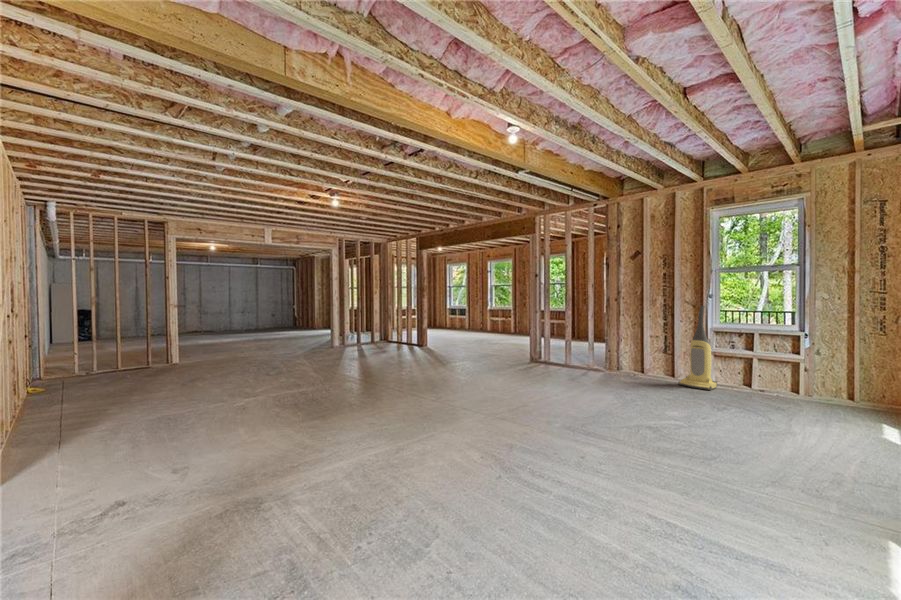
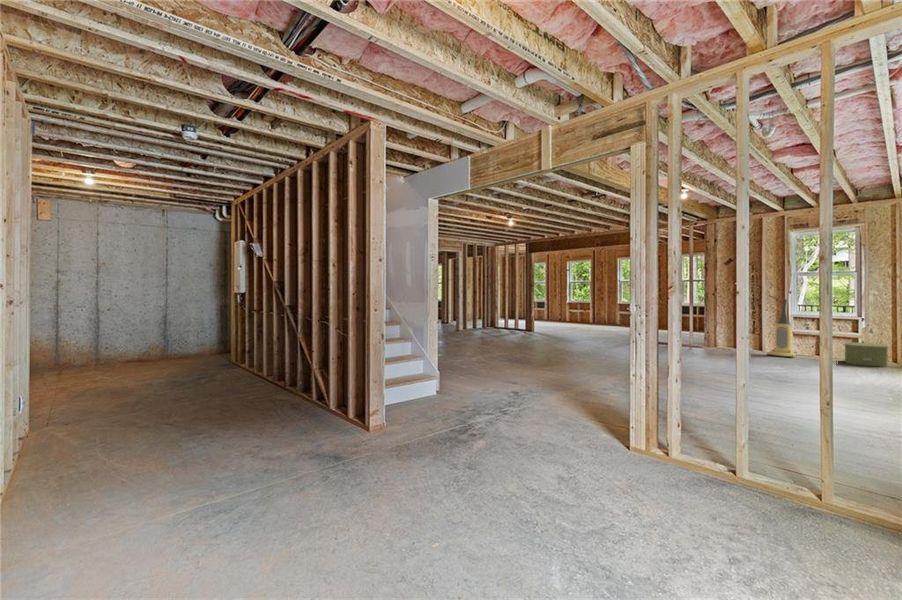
storage box: none [782,369,844,410] -> present [845,342,888,367]

